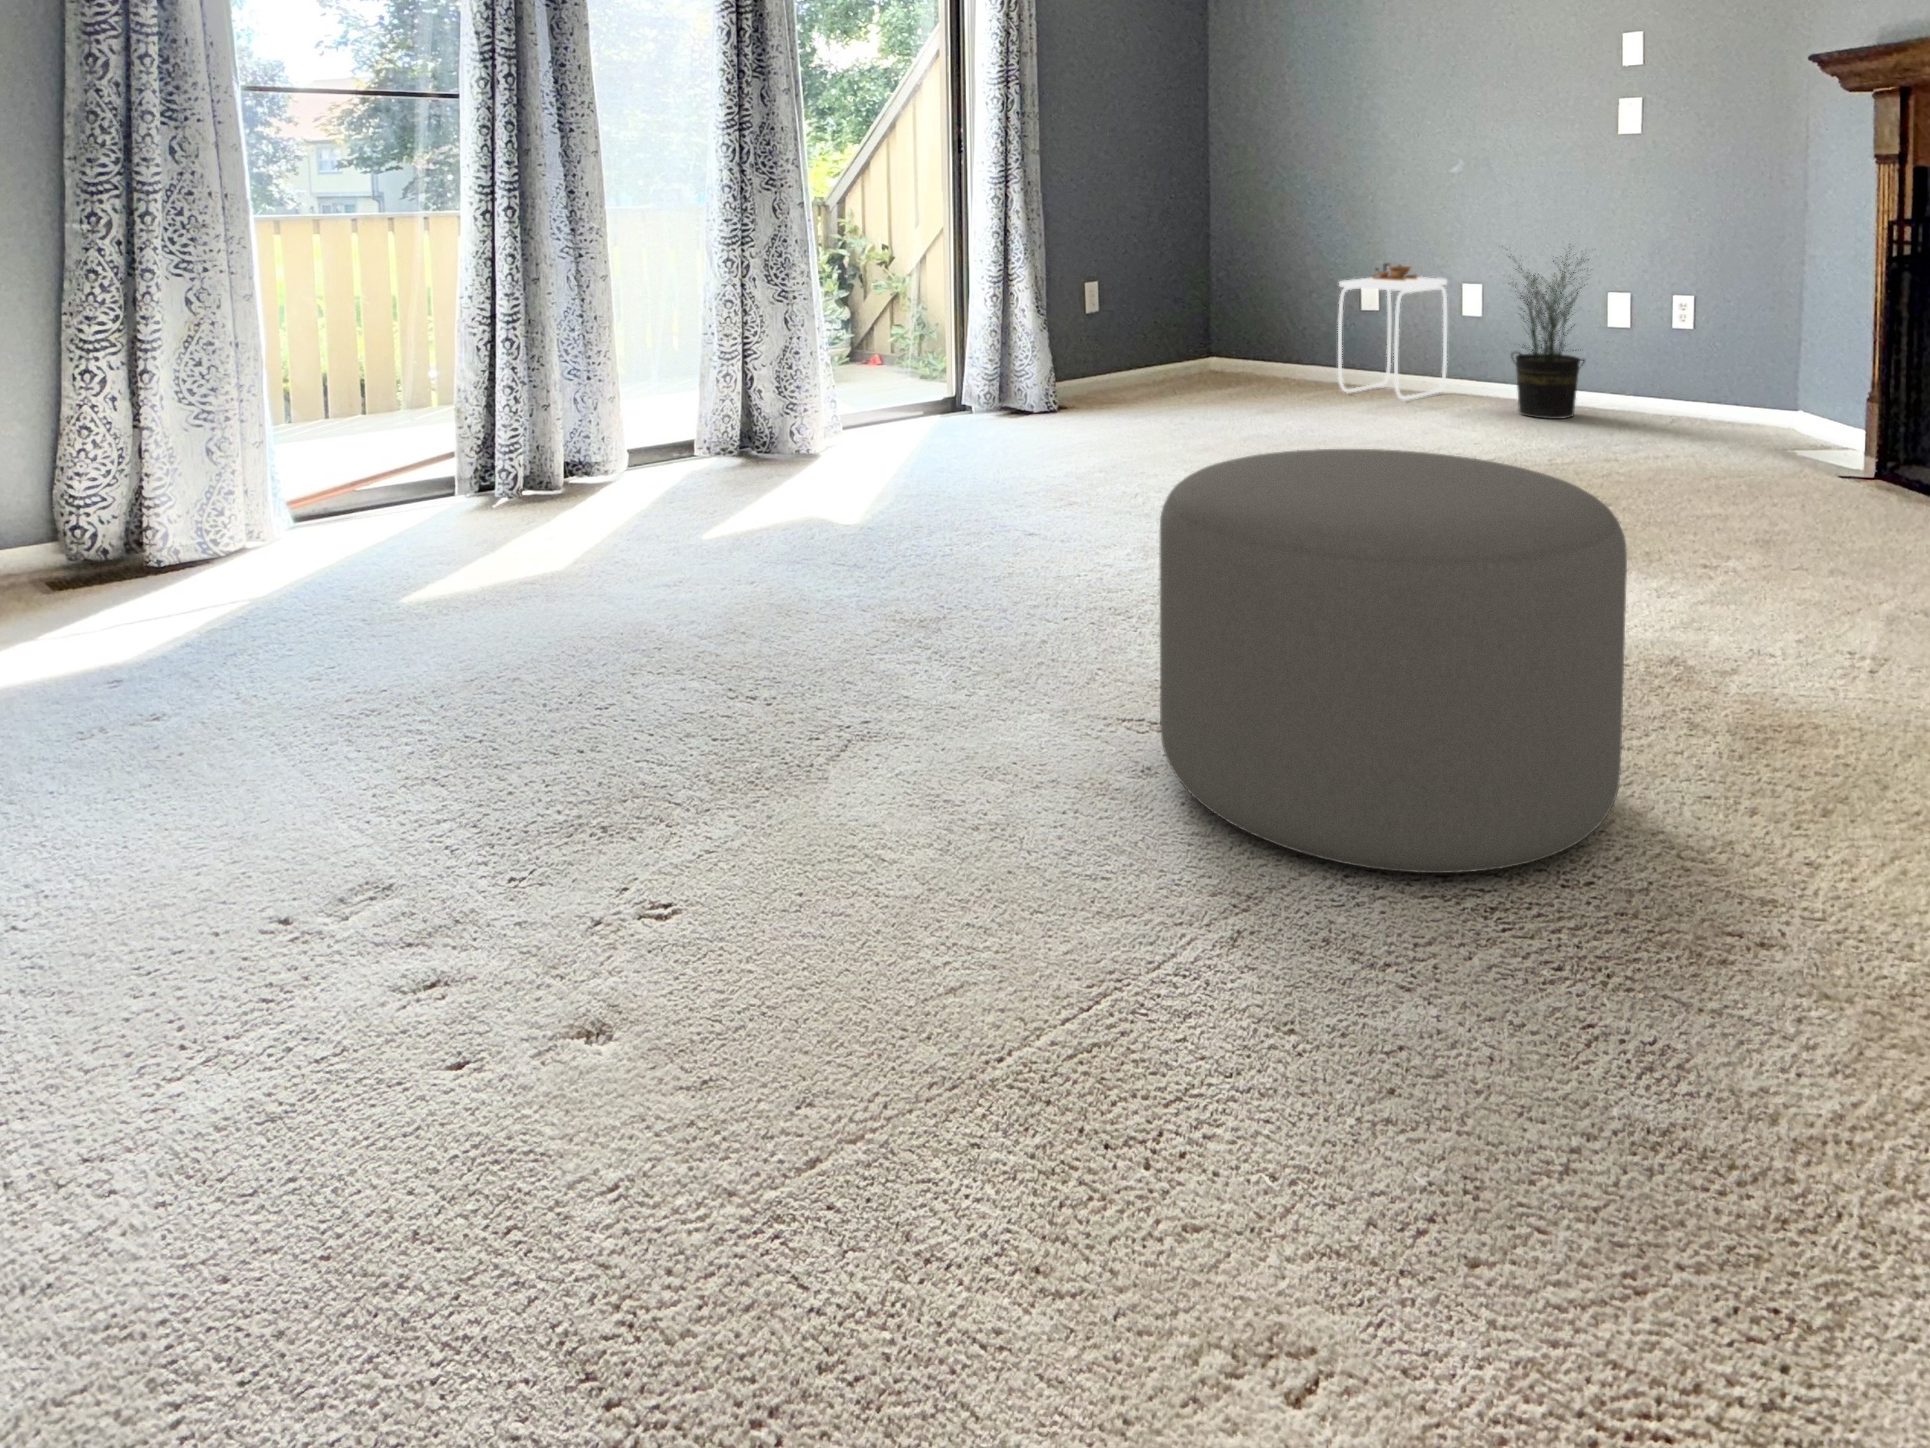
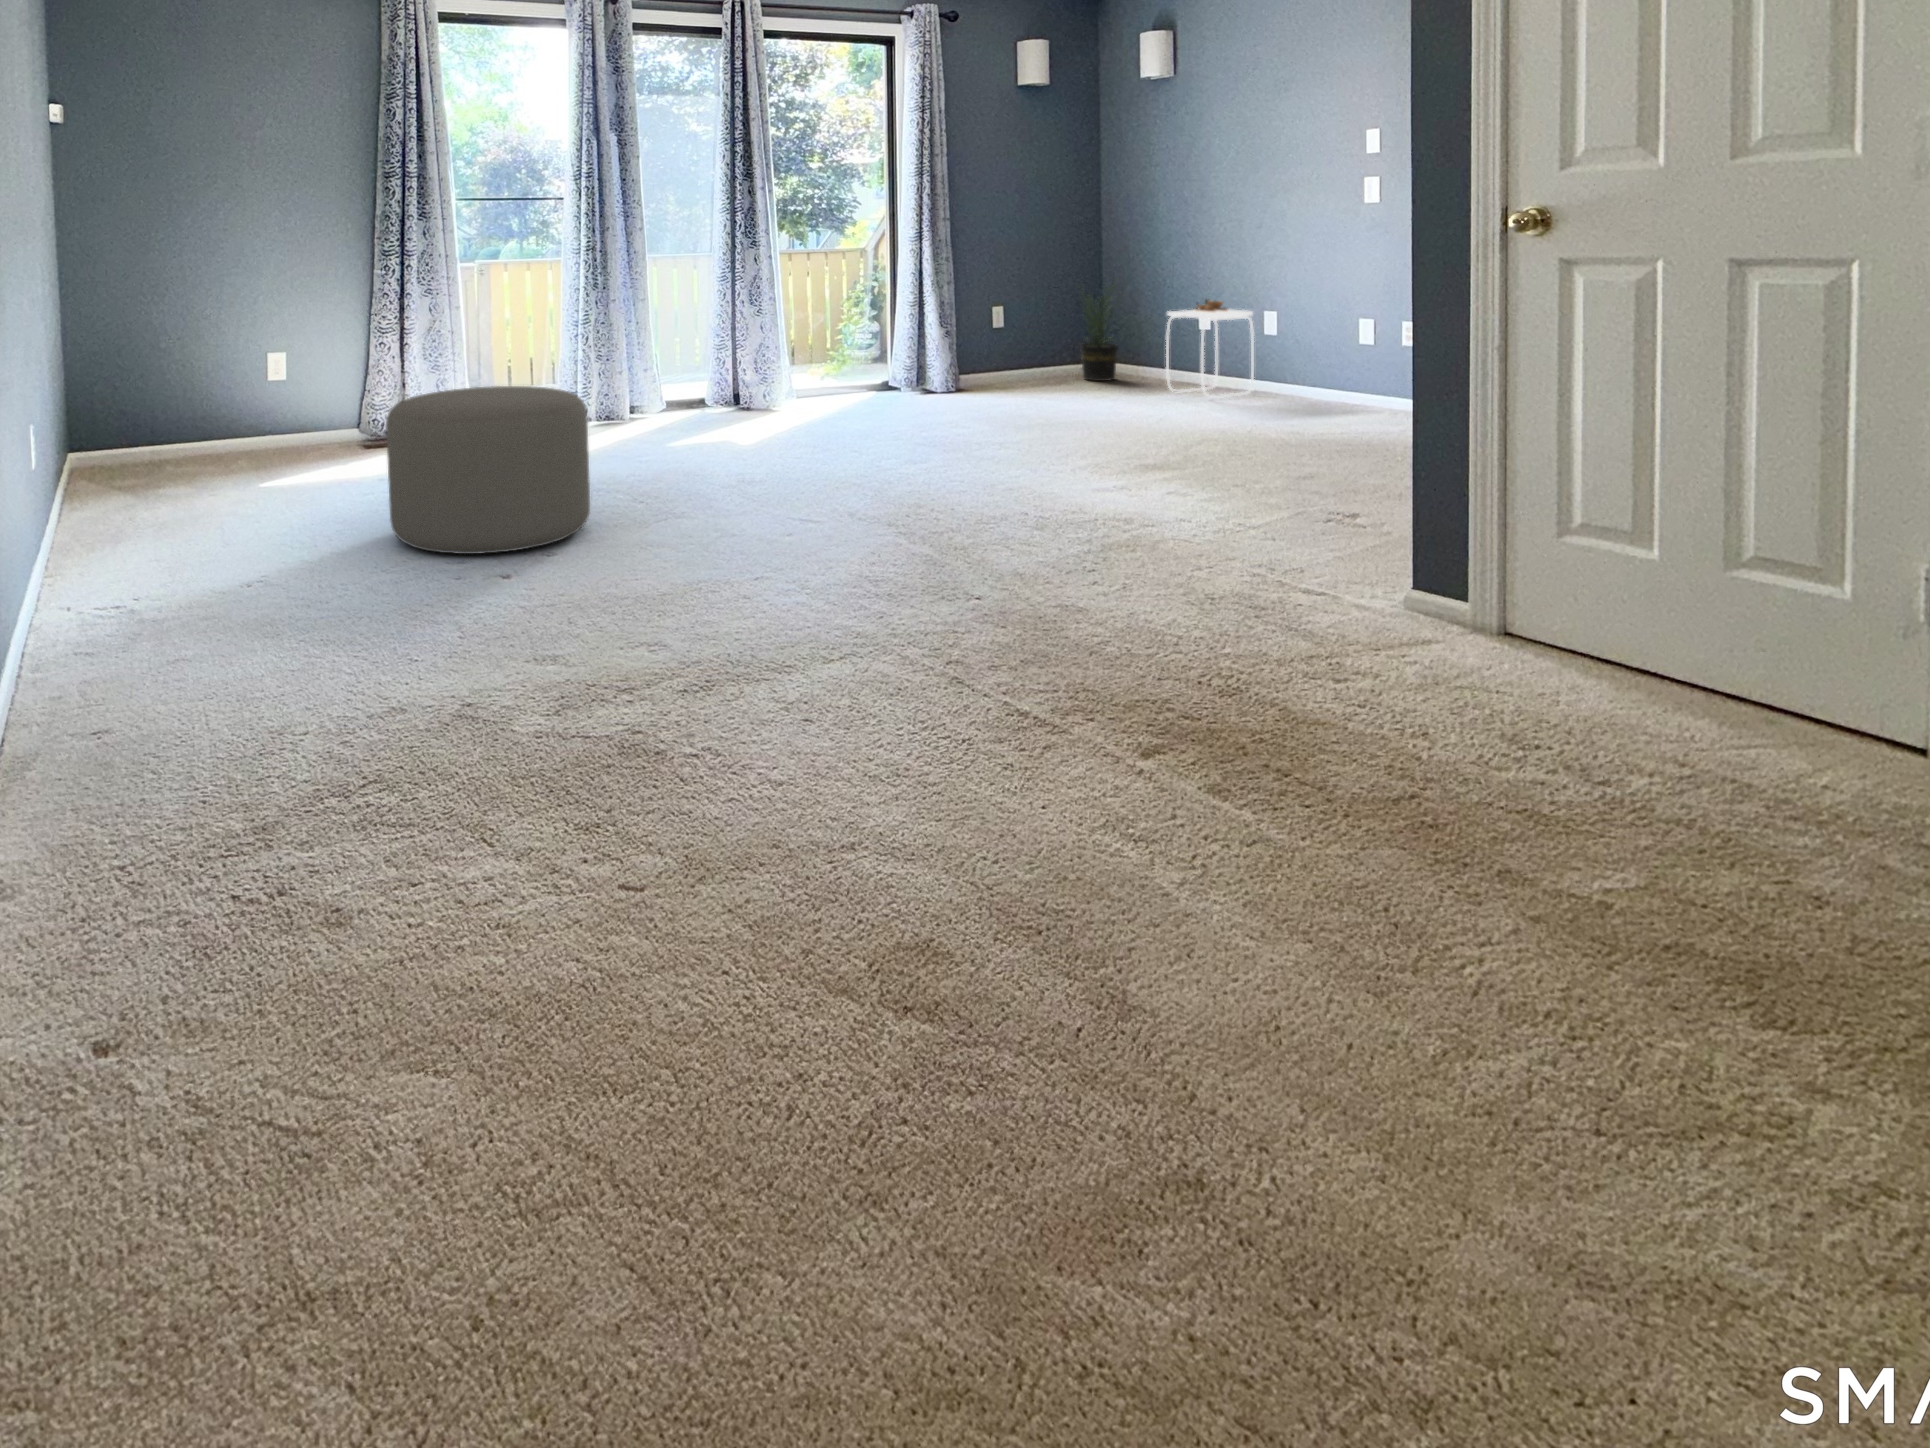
potted plant: present [1508,247,1589,419] -> present [1077,284,1118,381]
ottoman: present [1160,449,1627,873] -> present [386,386,590,554]

